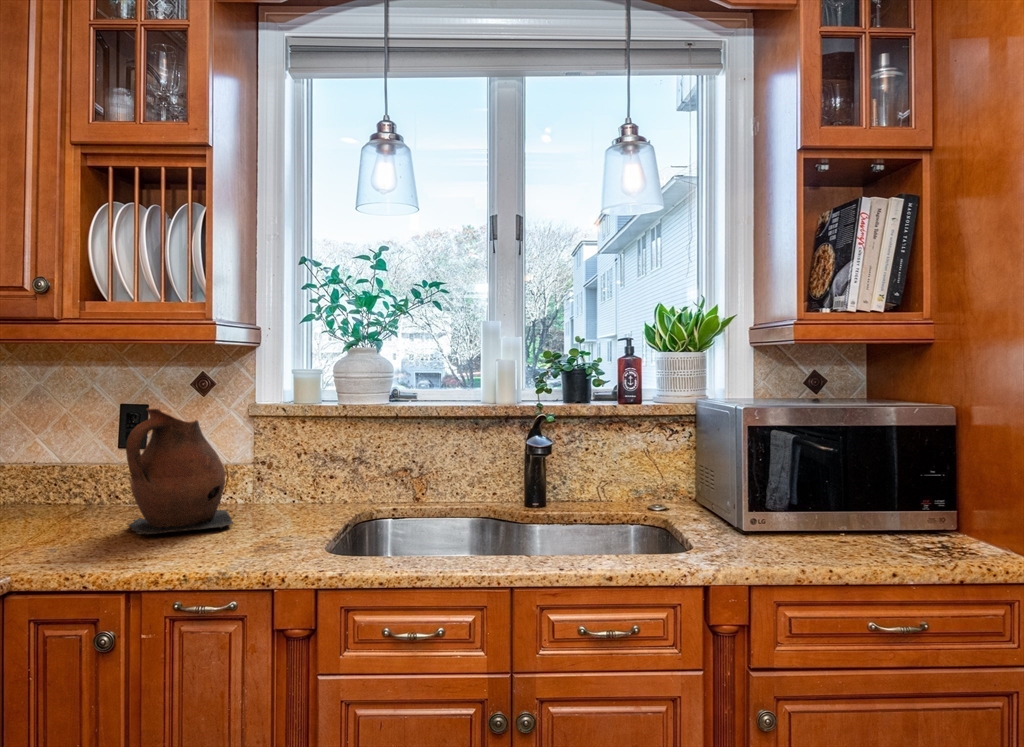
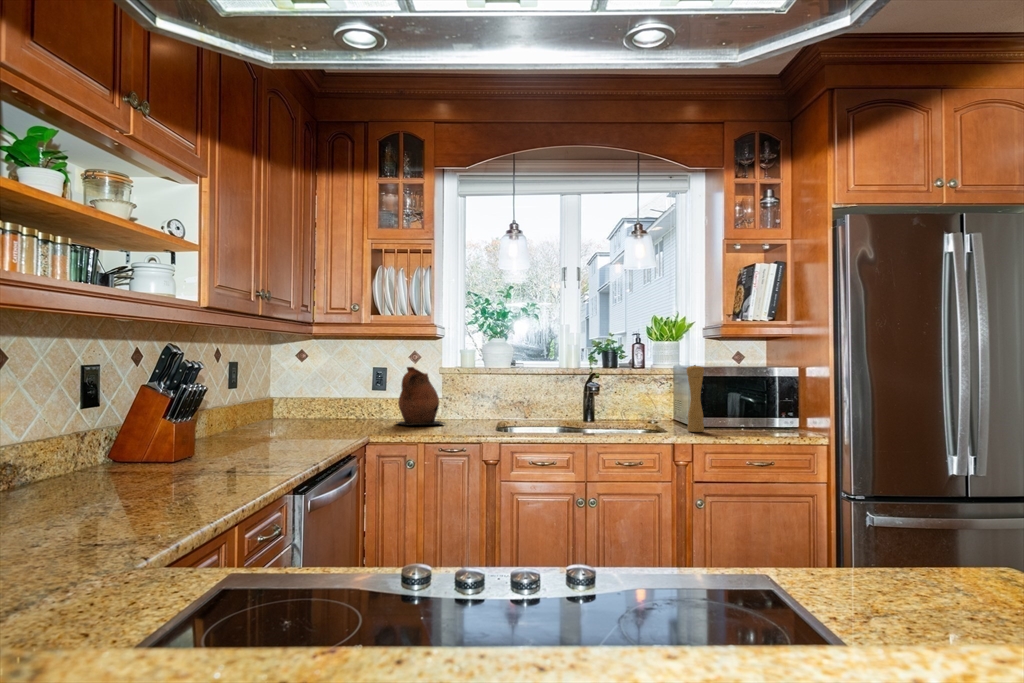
pepper mill: none [733,404,772,551] -> present [686,365,704,432]

